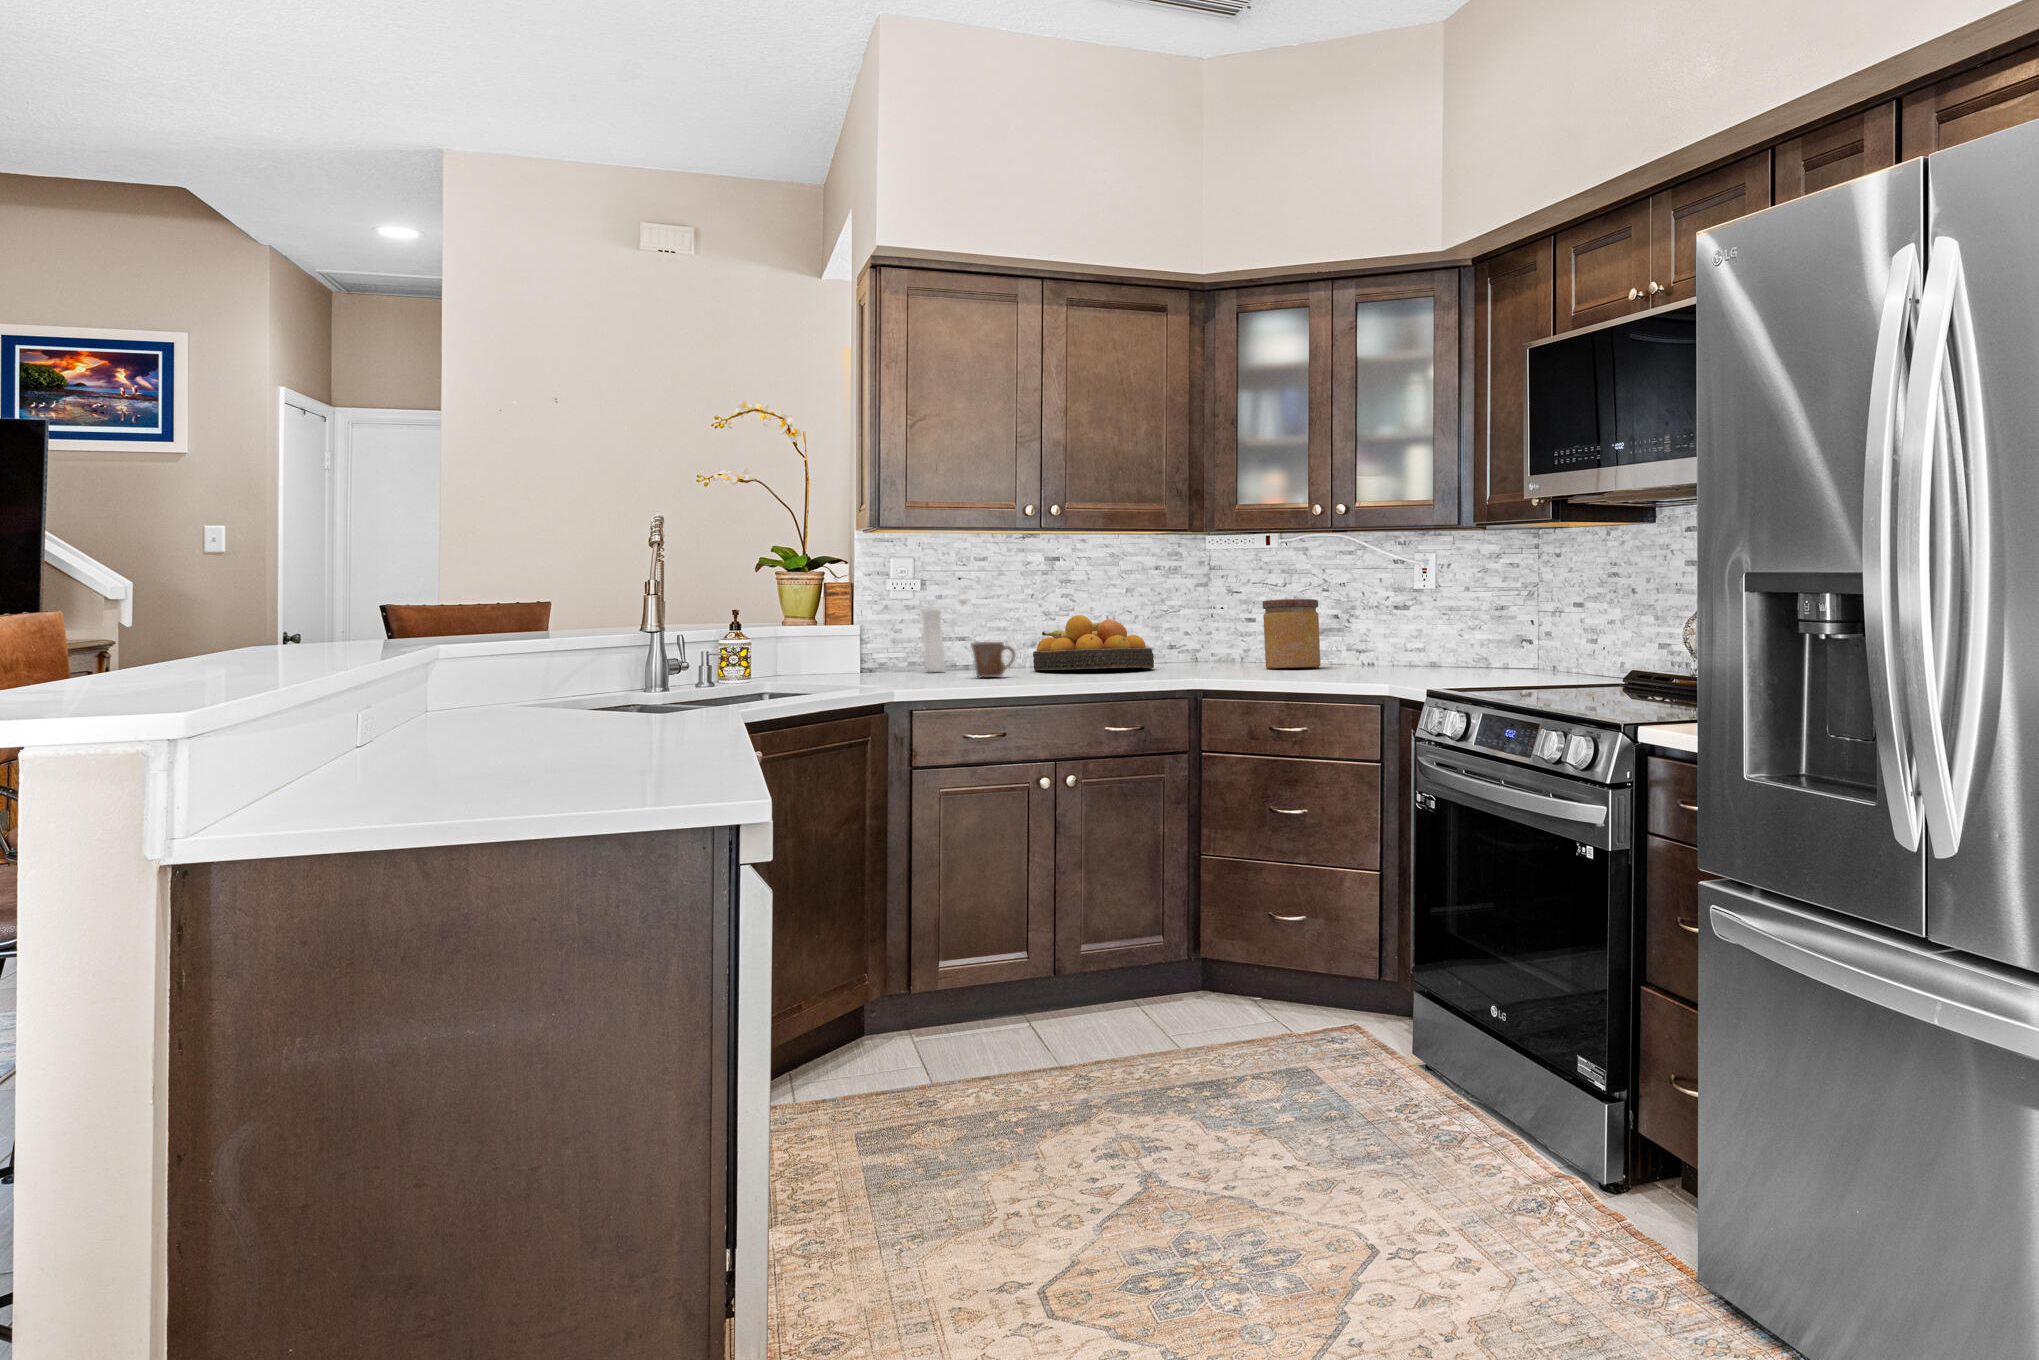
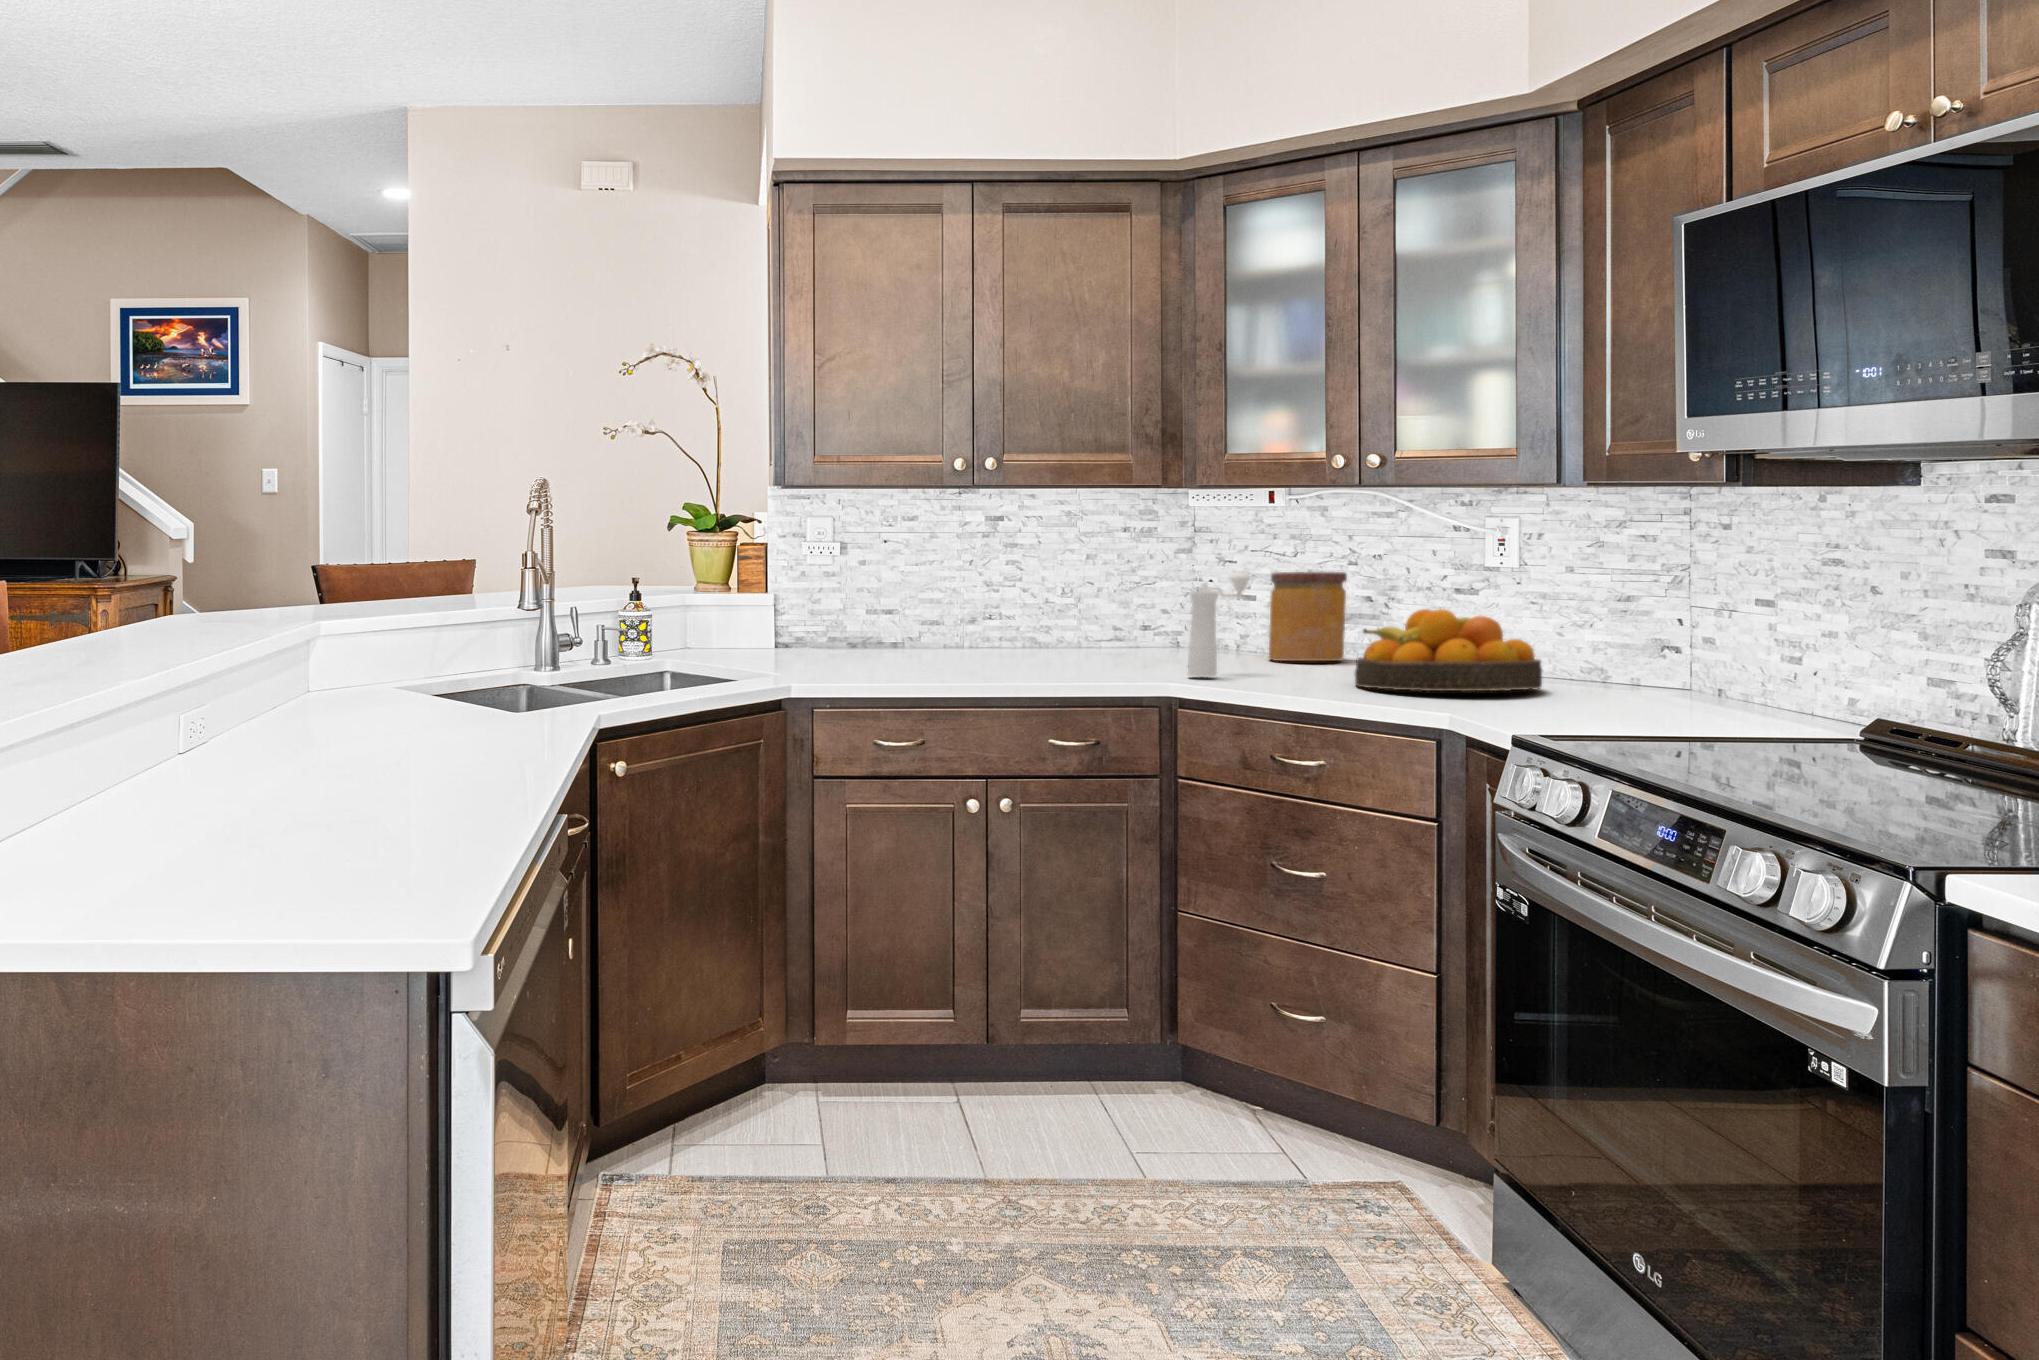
pepper mill: present [921,596,968,671] -> present [1188,572,1251,677]
fruit bowl: present [1033,615,1154,671] -> present [1355,609,1542,691]
mug: present [971,642,1015,677] -> none [902,623,954,665]

